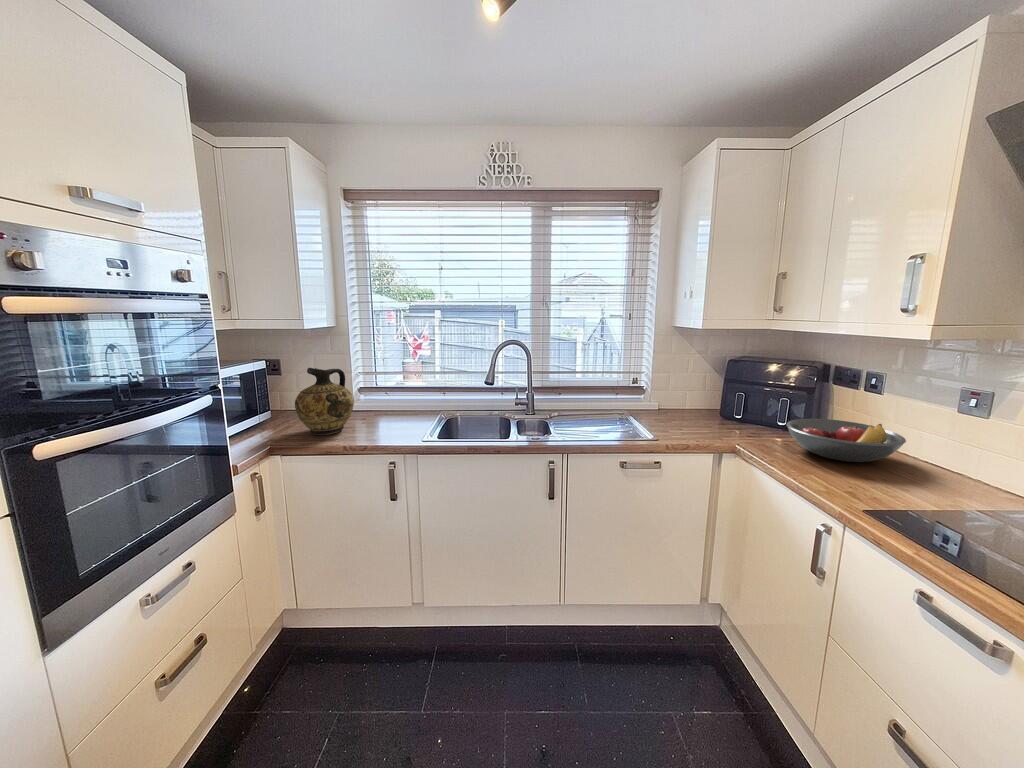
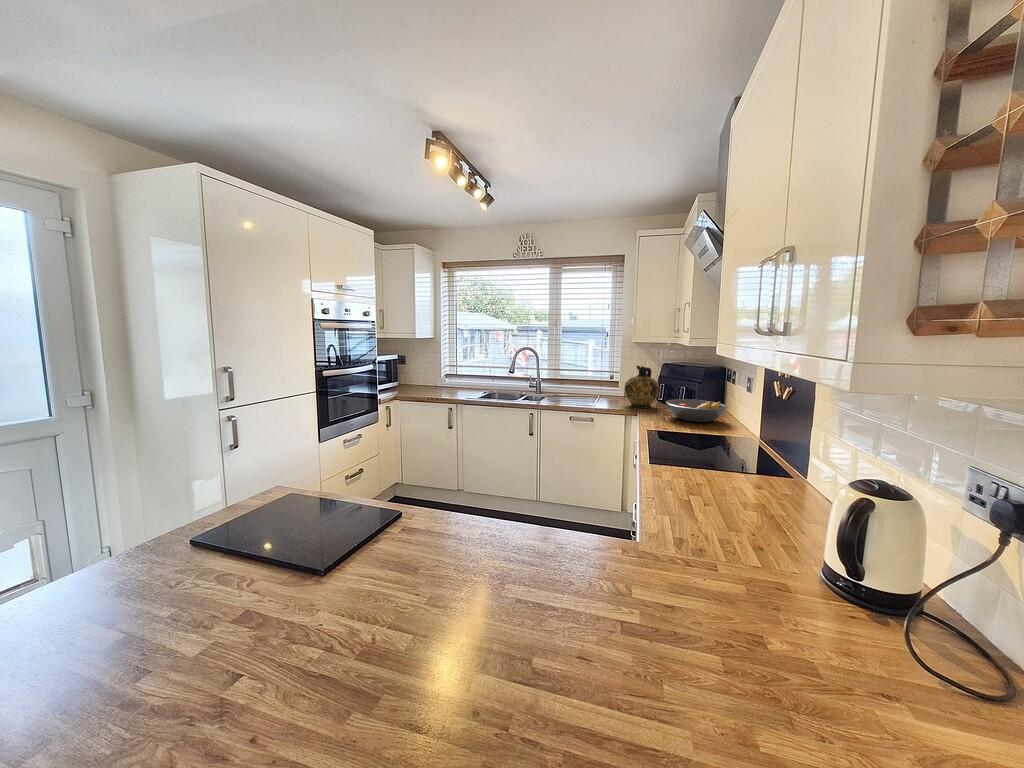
ceramic jug: present [295,368,354,435] -> present [624,366,660,408]

